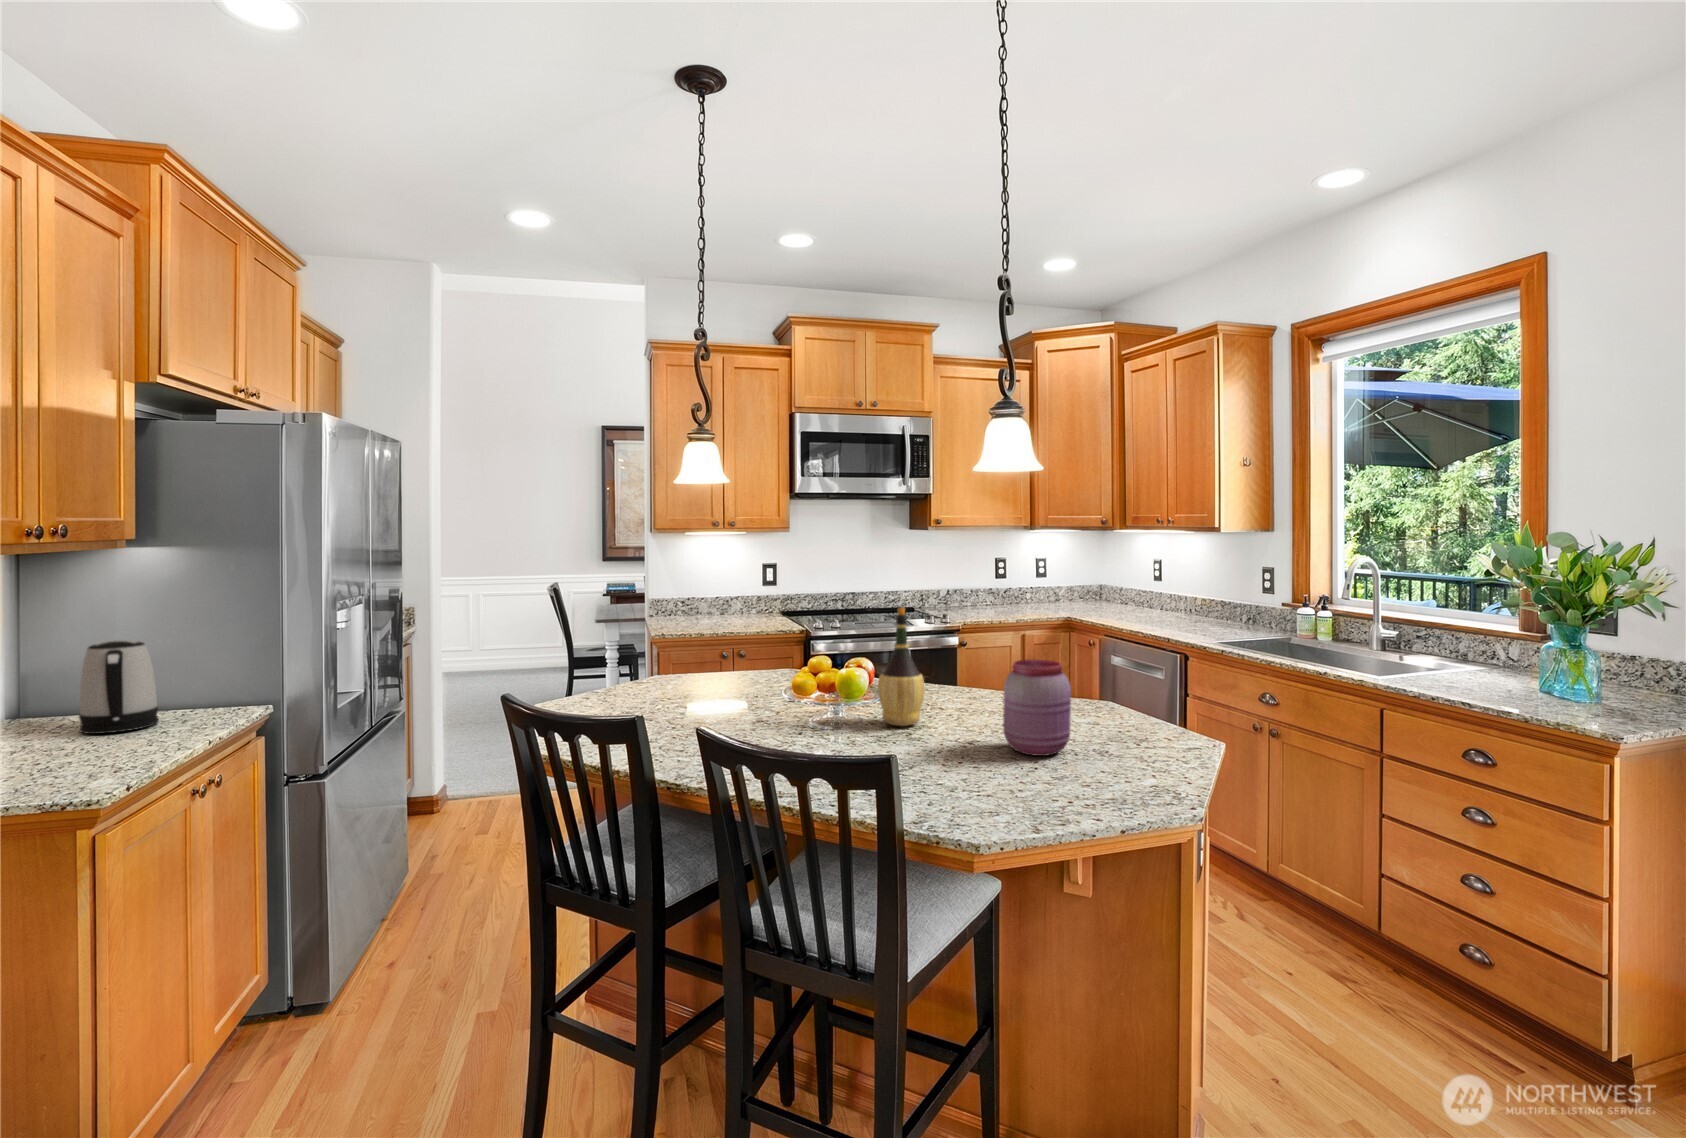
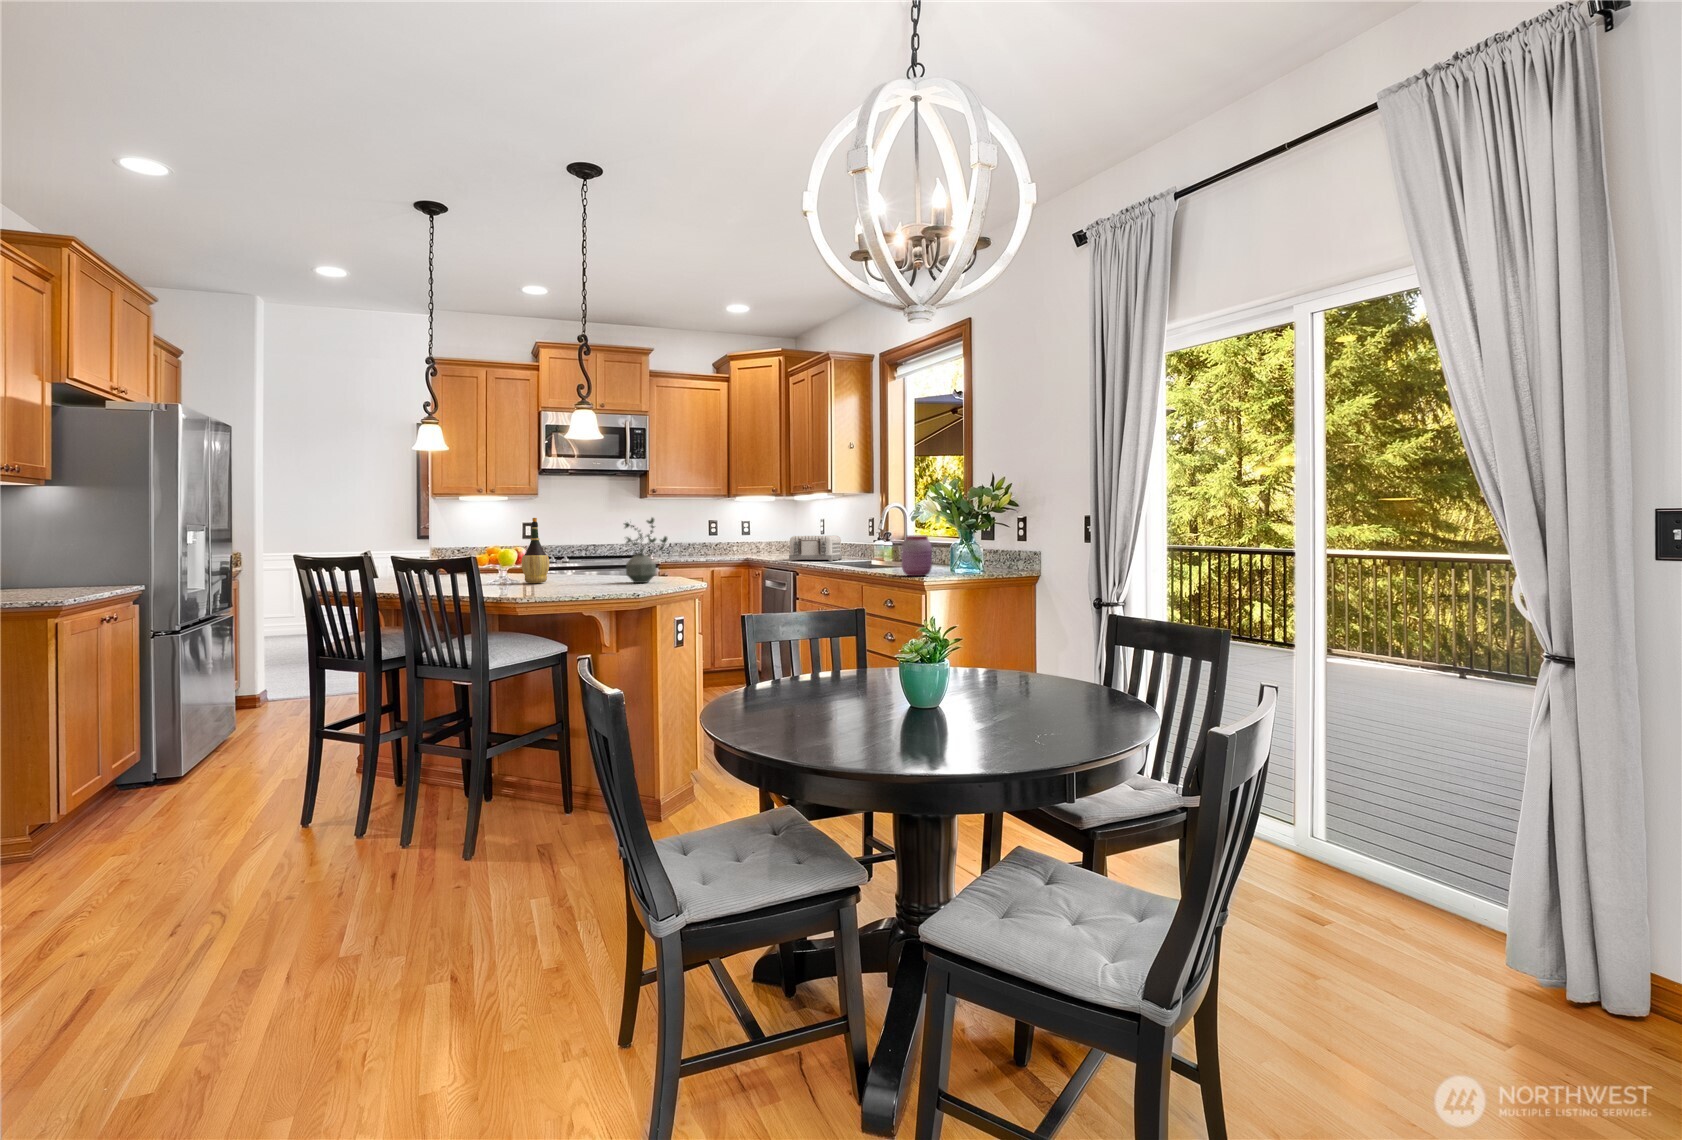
toaster: none [1149,587,1219,629] -> present [789,536,842,561]
potted plant: none [1064,609,1146,732] -> present [624,518,667,583]
kettle: present [79,640,159,734] -> none [25,537,73,590]
jar: present [1003,660,1071,756] -> present [902,535,932,576]

